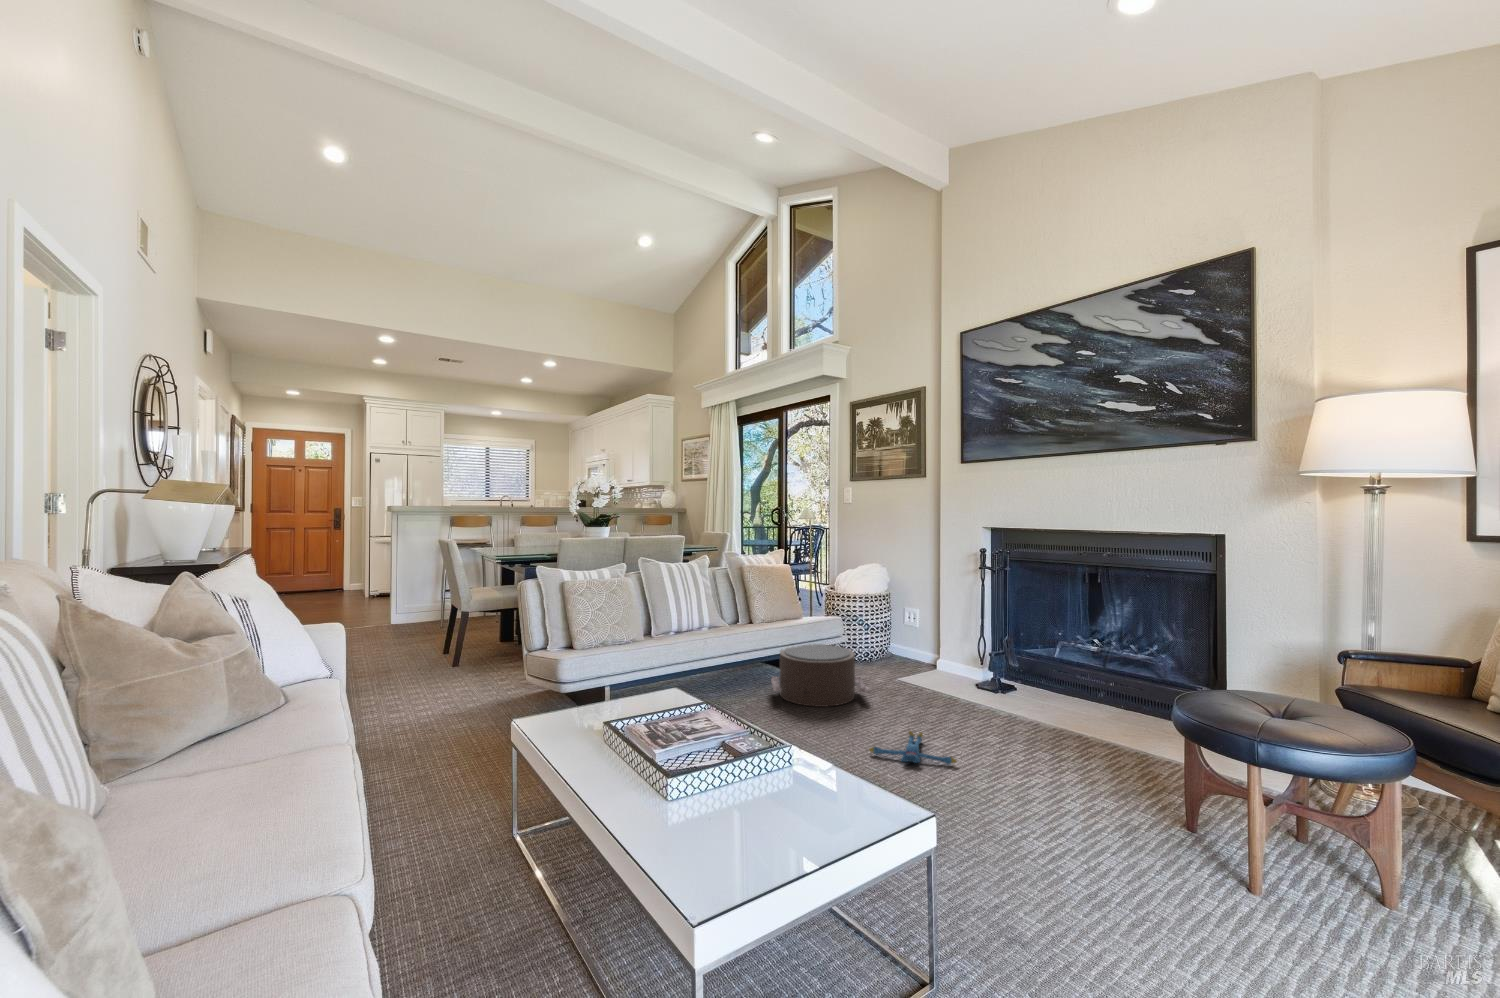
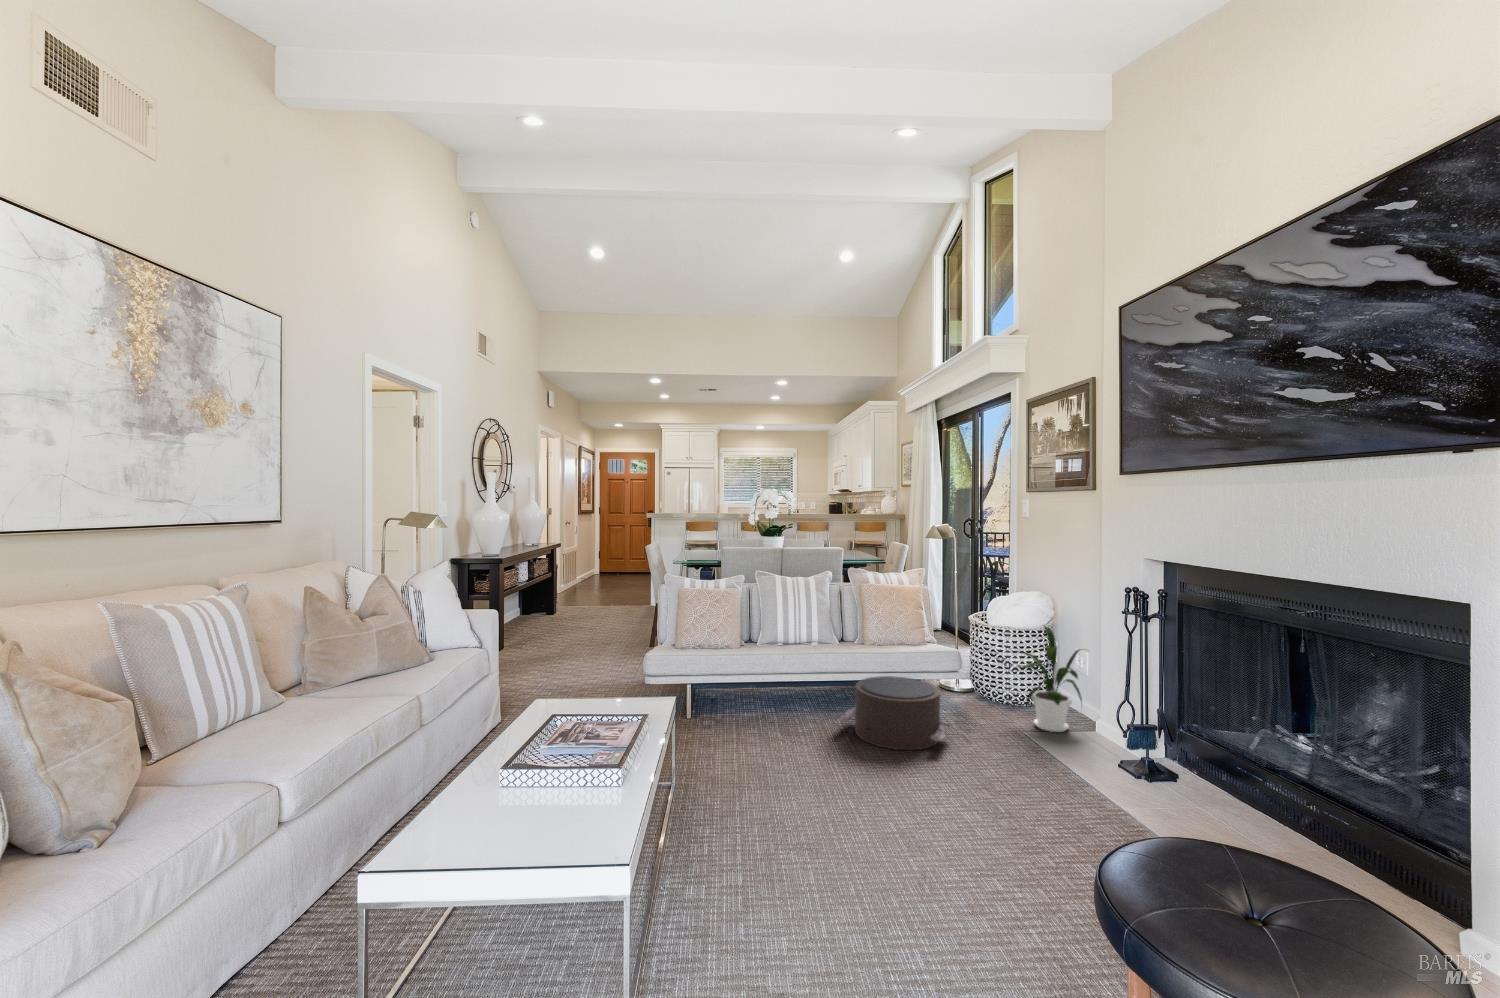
house plant: none [867,588,936,672] -> present [1018,626,1082,732]
plush toy: present [869,731,957,764] -> none [865,795,947,845]

